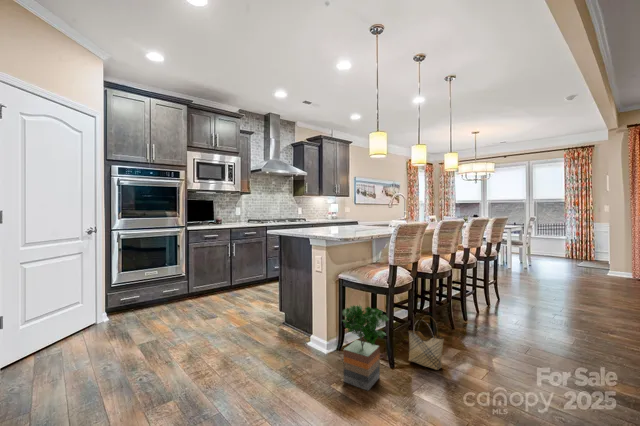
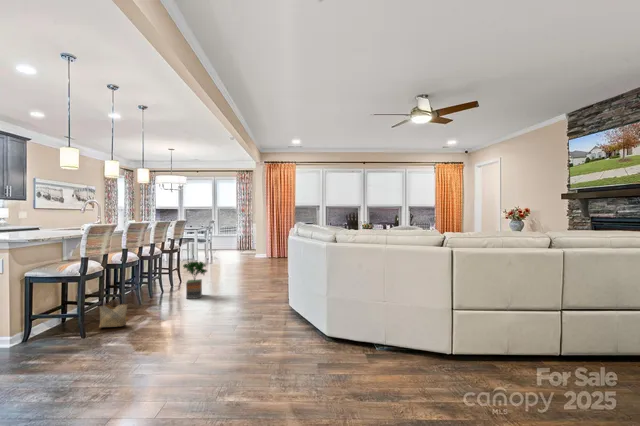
potted tree: present [343,305,388,391] -> present [183,262,207,299]

